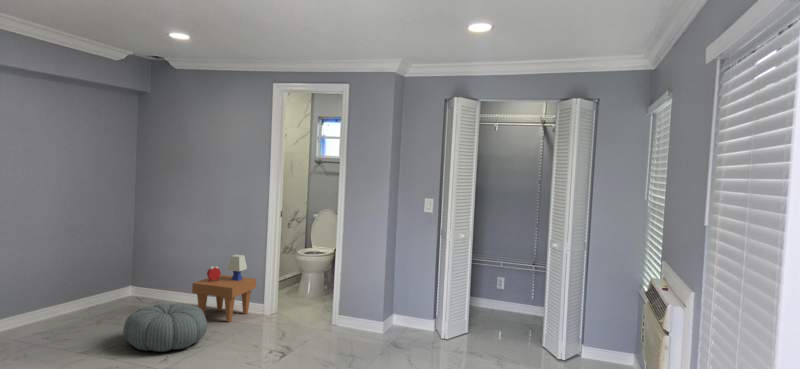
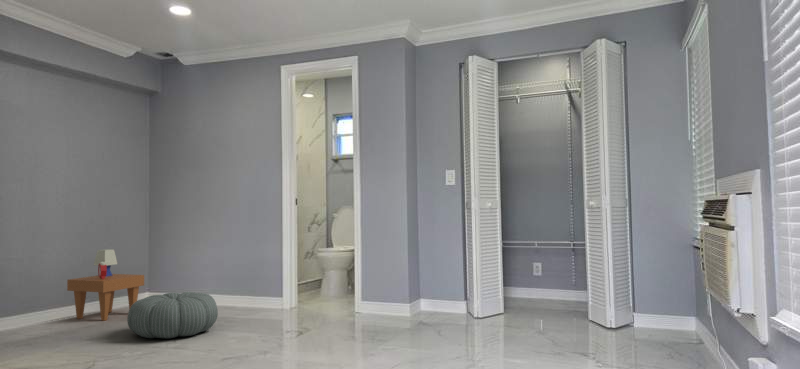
side table: present [192,255,256,322] -> present [67,249,144,321]

